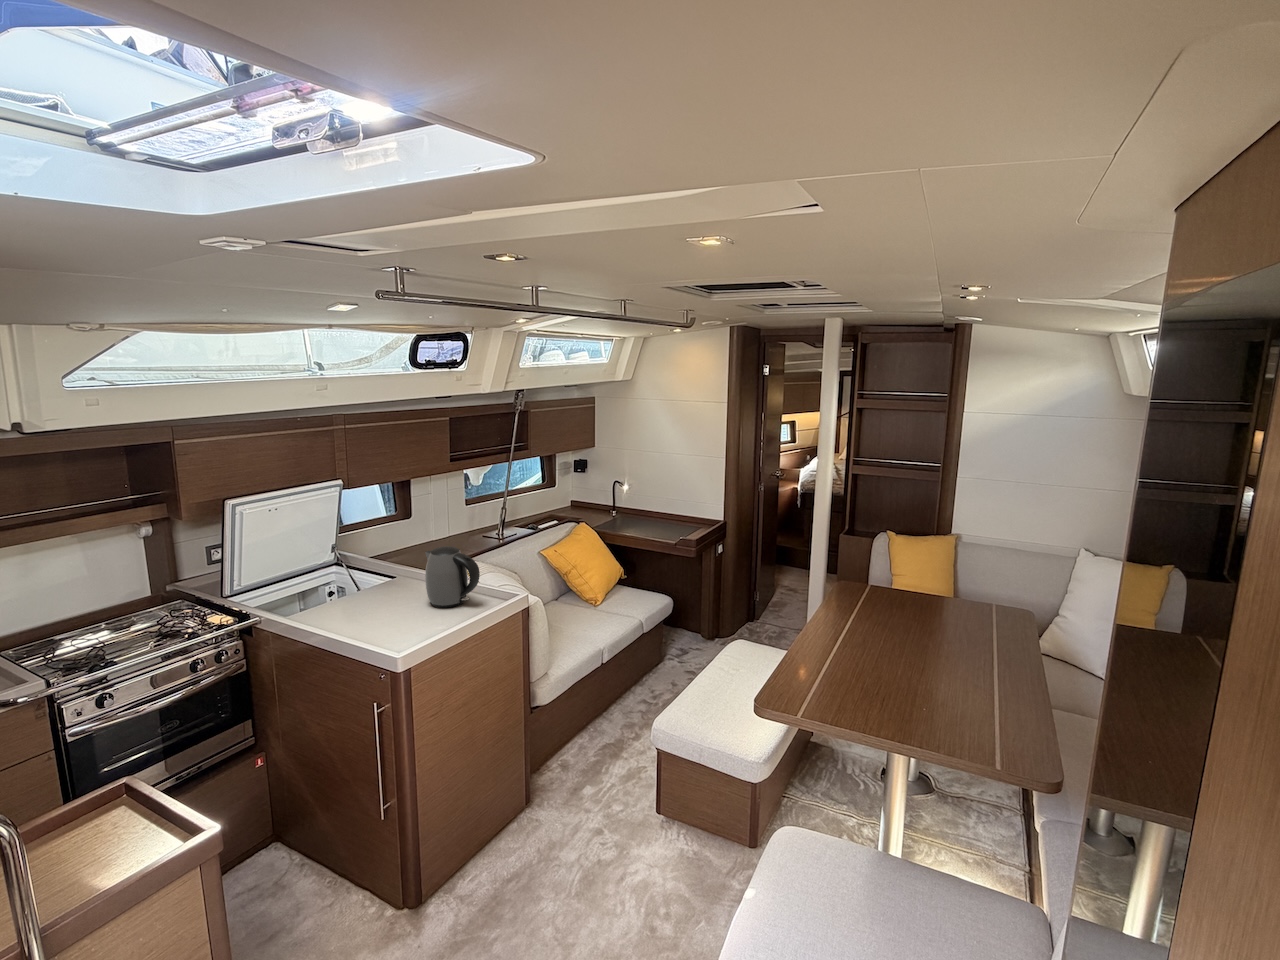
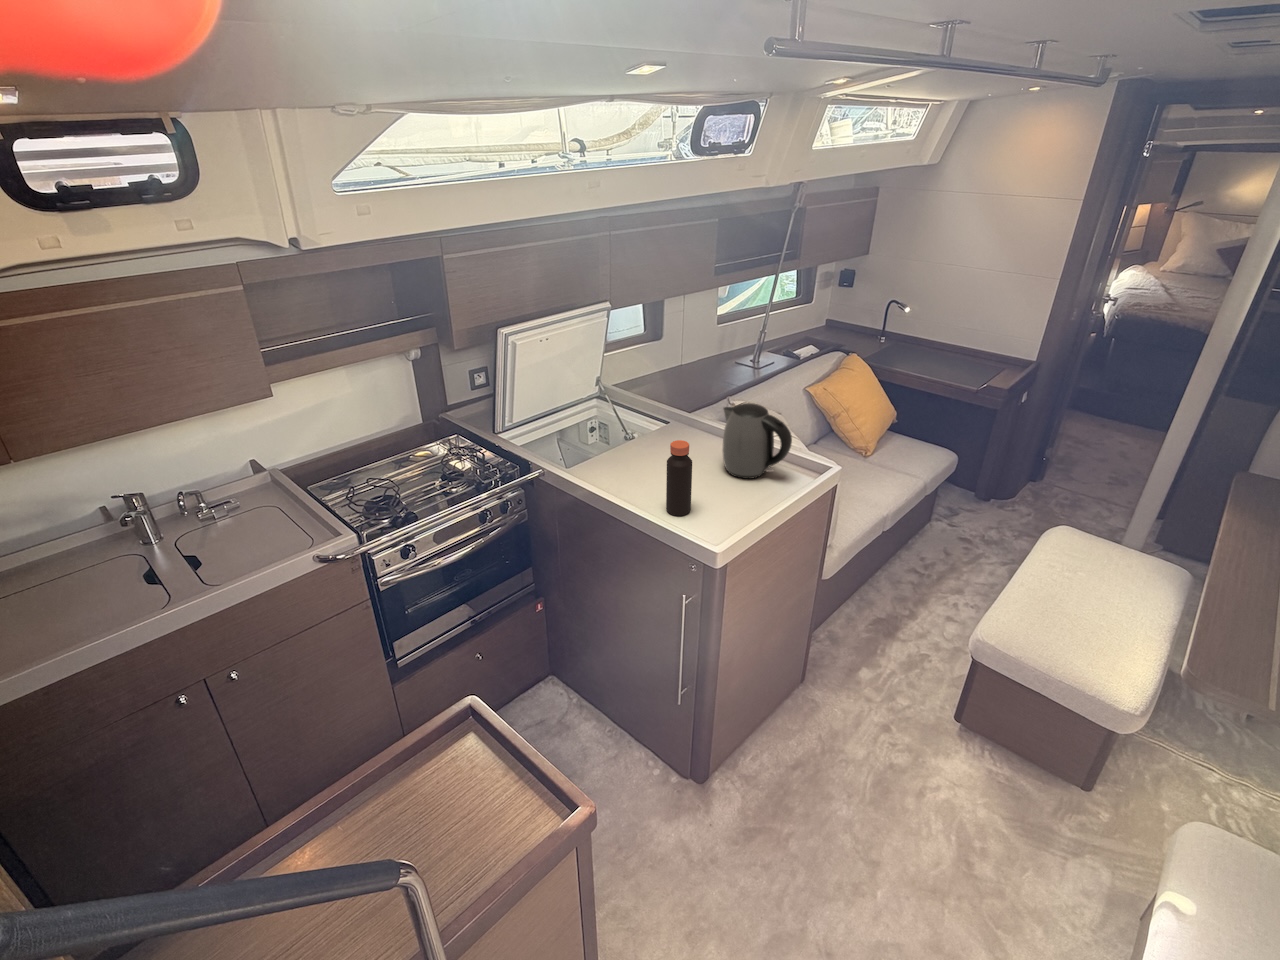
bottle: none [362,572,388,637] -> present [666,440,692,516]

